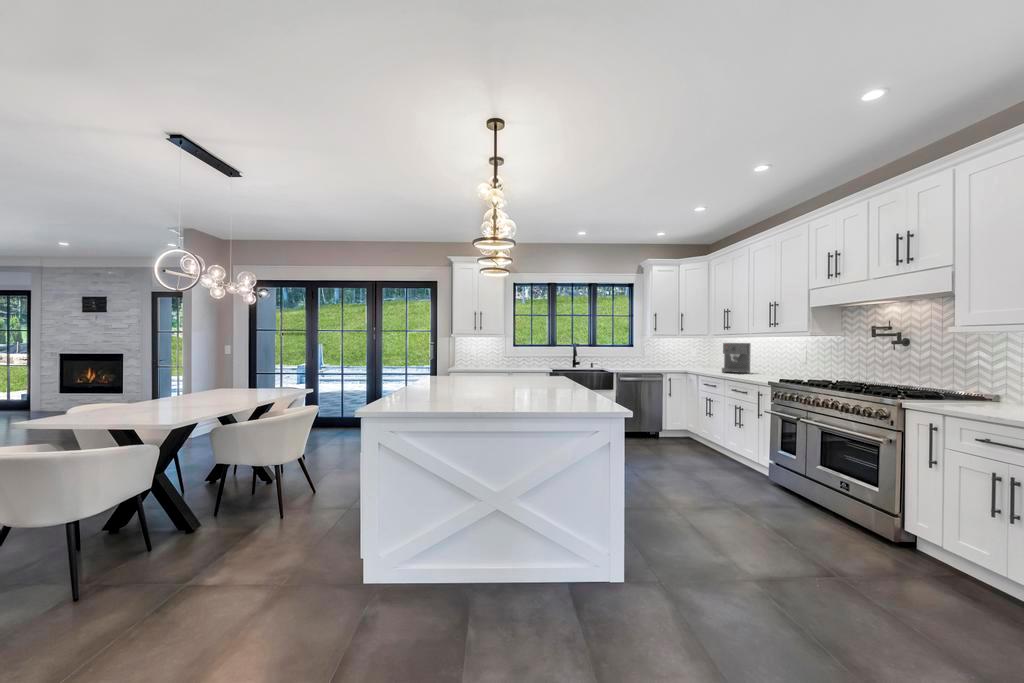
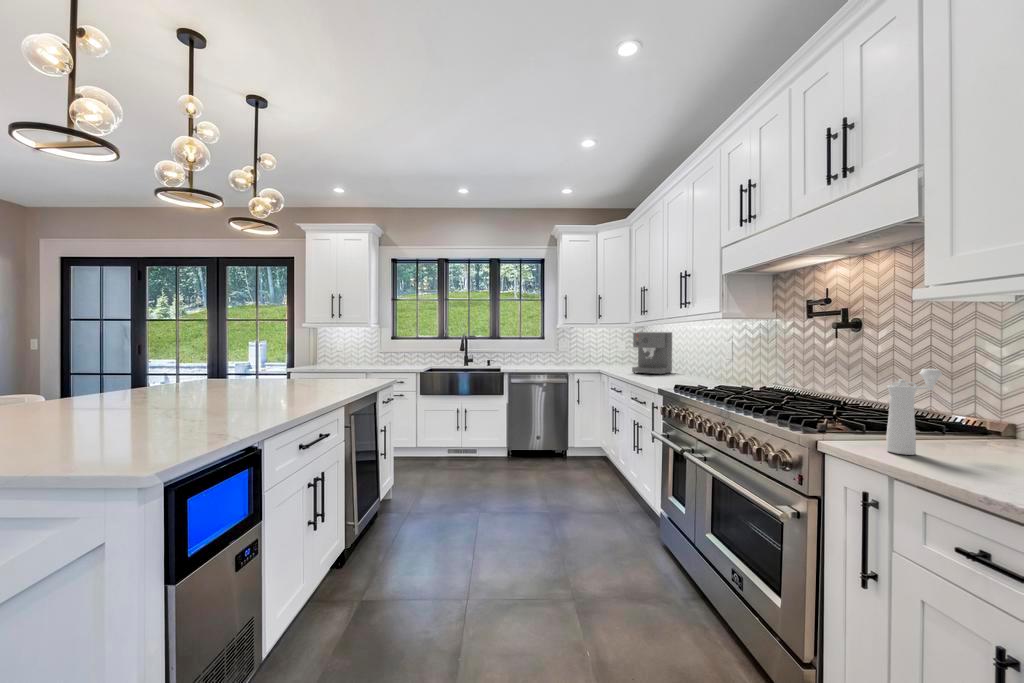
pepper mill: none [940,365,967,404] -> present [886,369,942,455]

